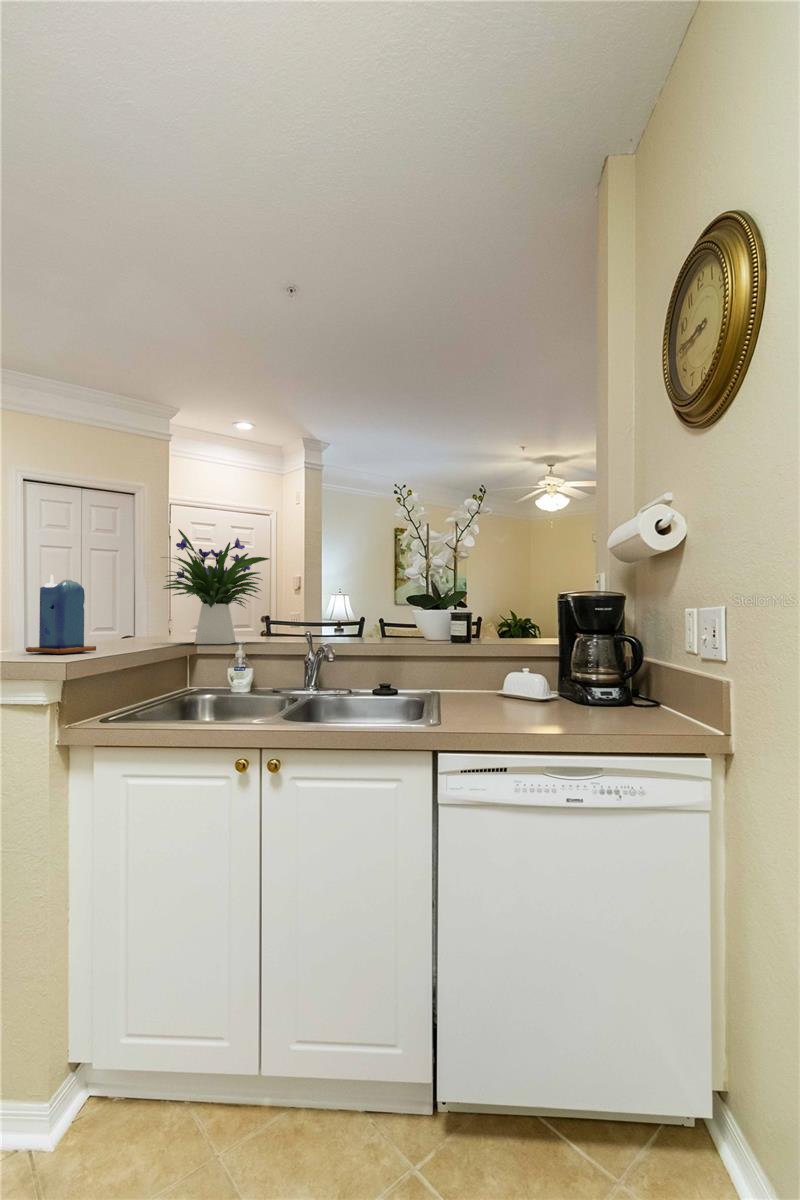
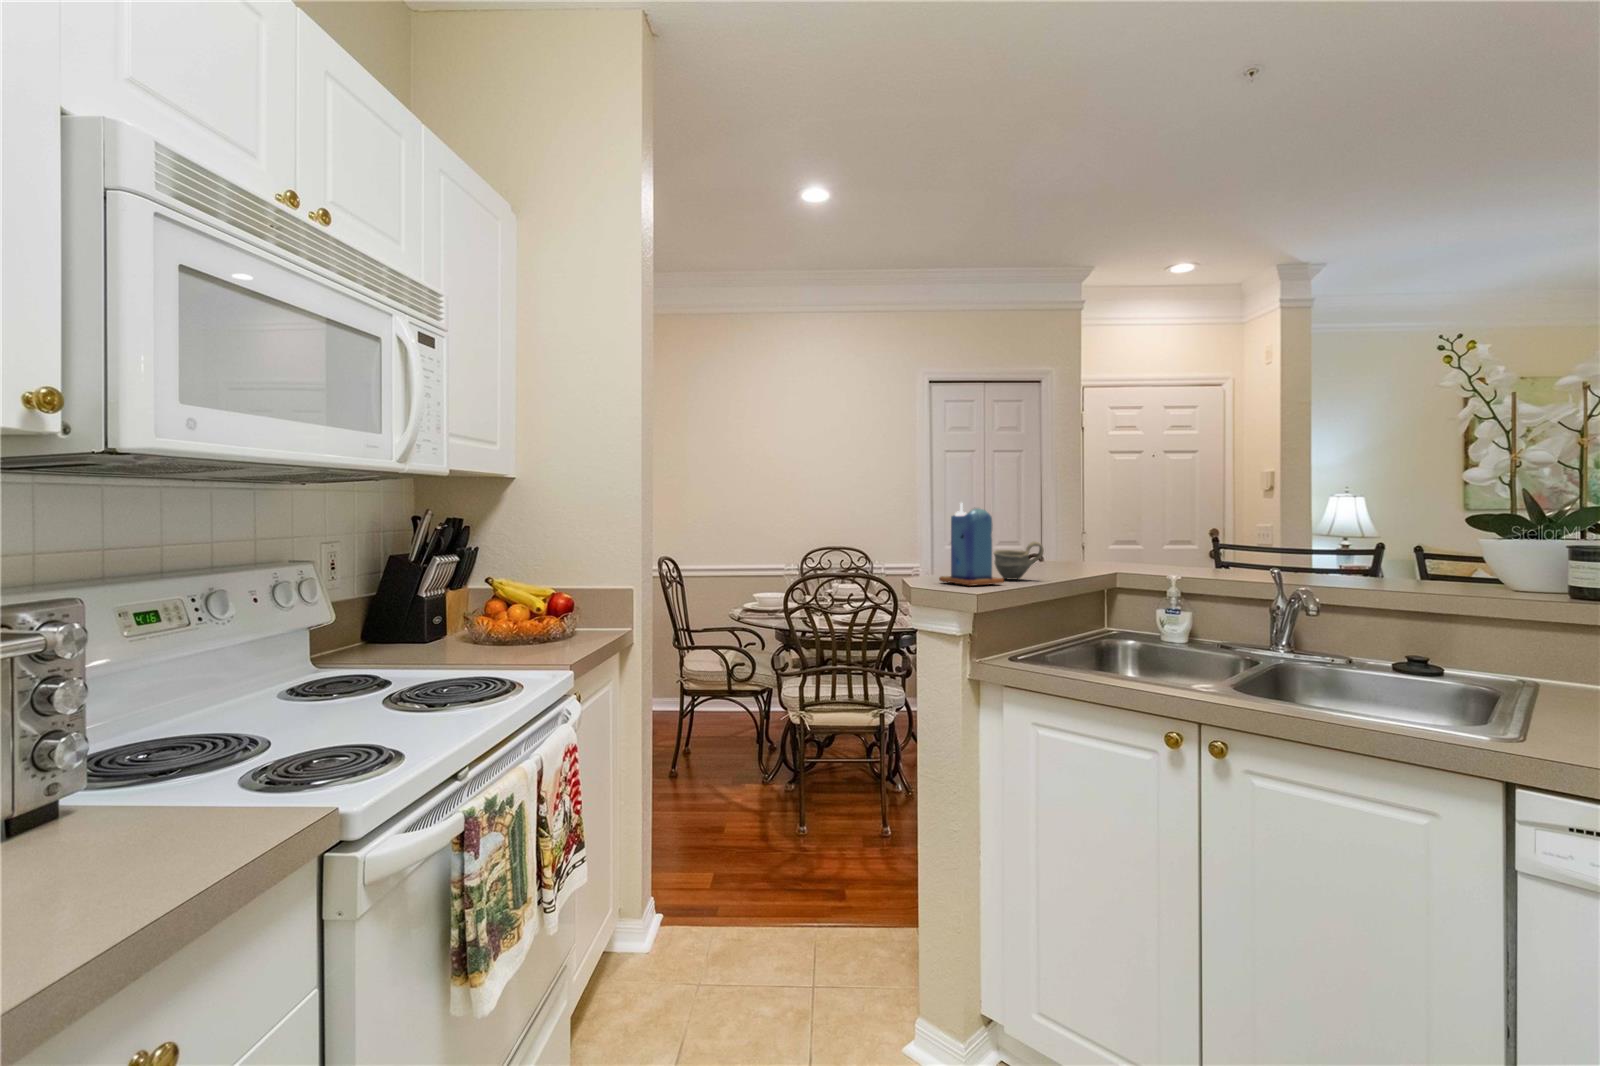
flower arrangement: present [163,529,269,644] -> none [1071,436,1218,578]
cup: none [86,614,135,649] -> present [994,542,1044,579]

